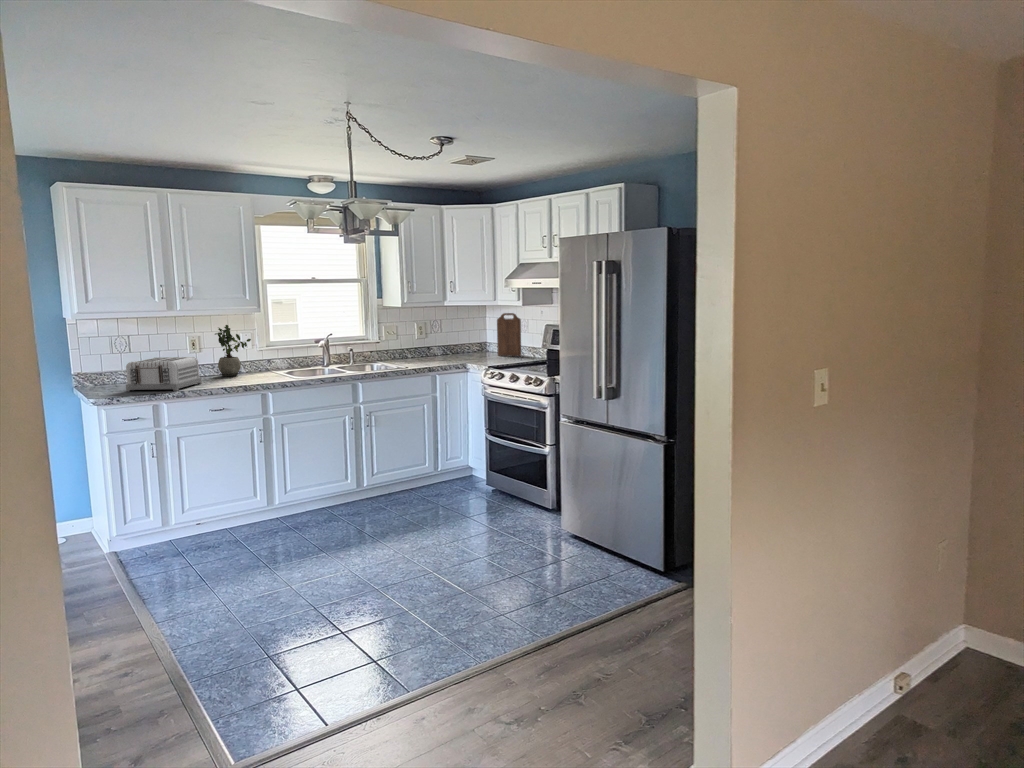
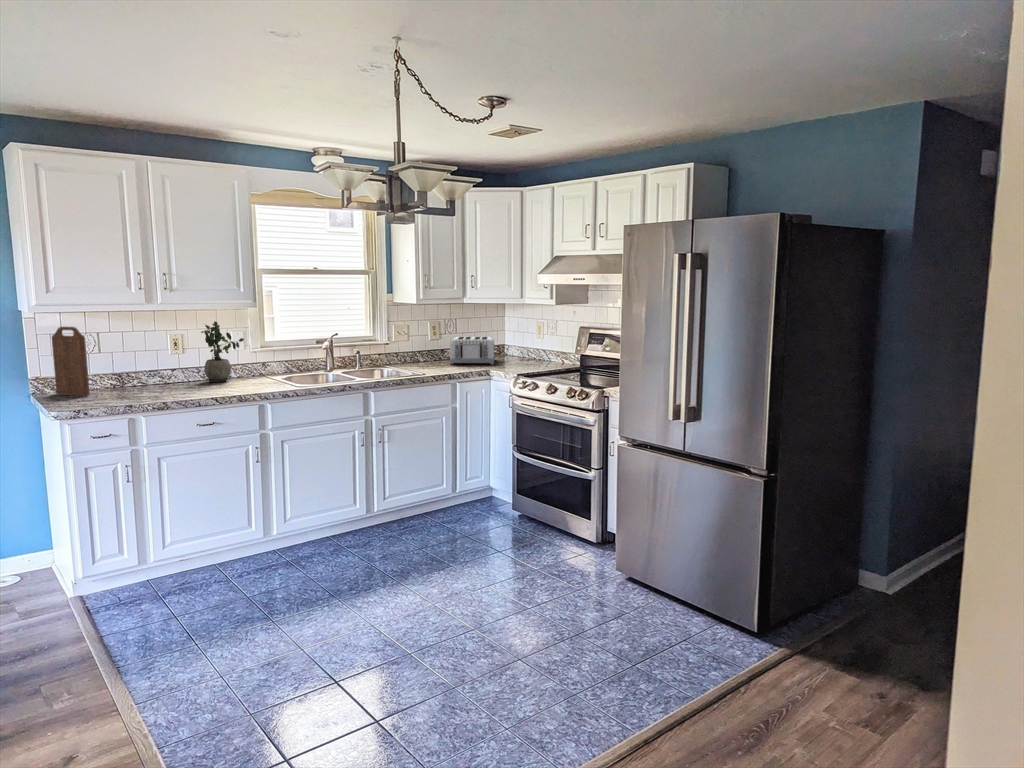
cutting board: present [497,313,521,356] -> present [52,327,90,396]
toaster: present [126,357,202,391] -> present [450,337,495,364]

